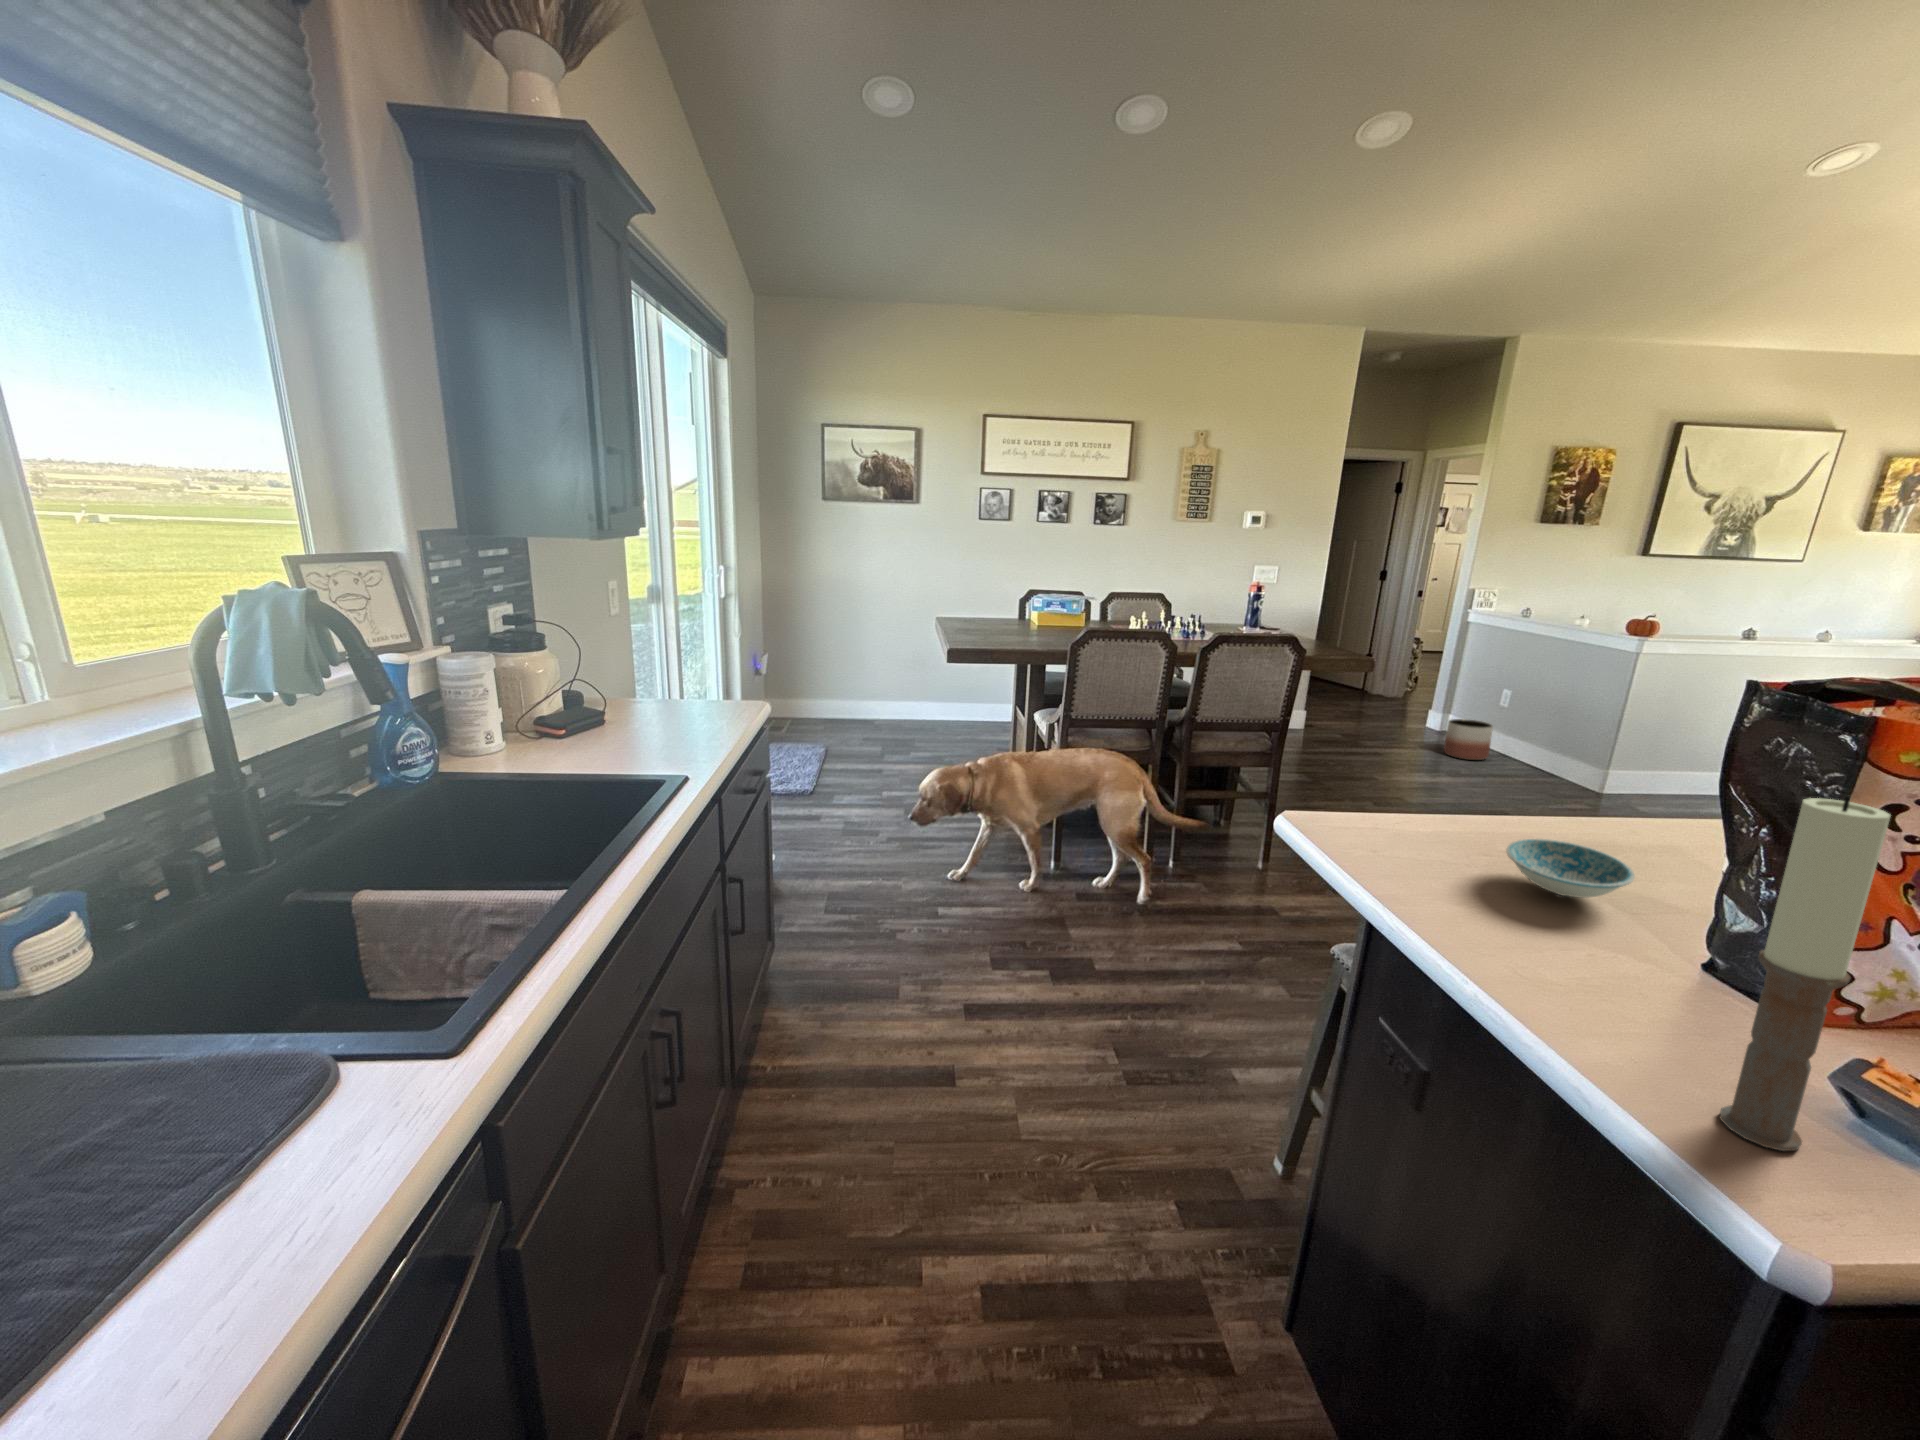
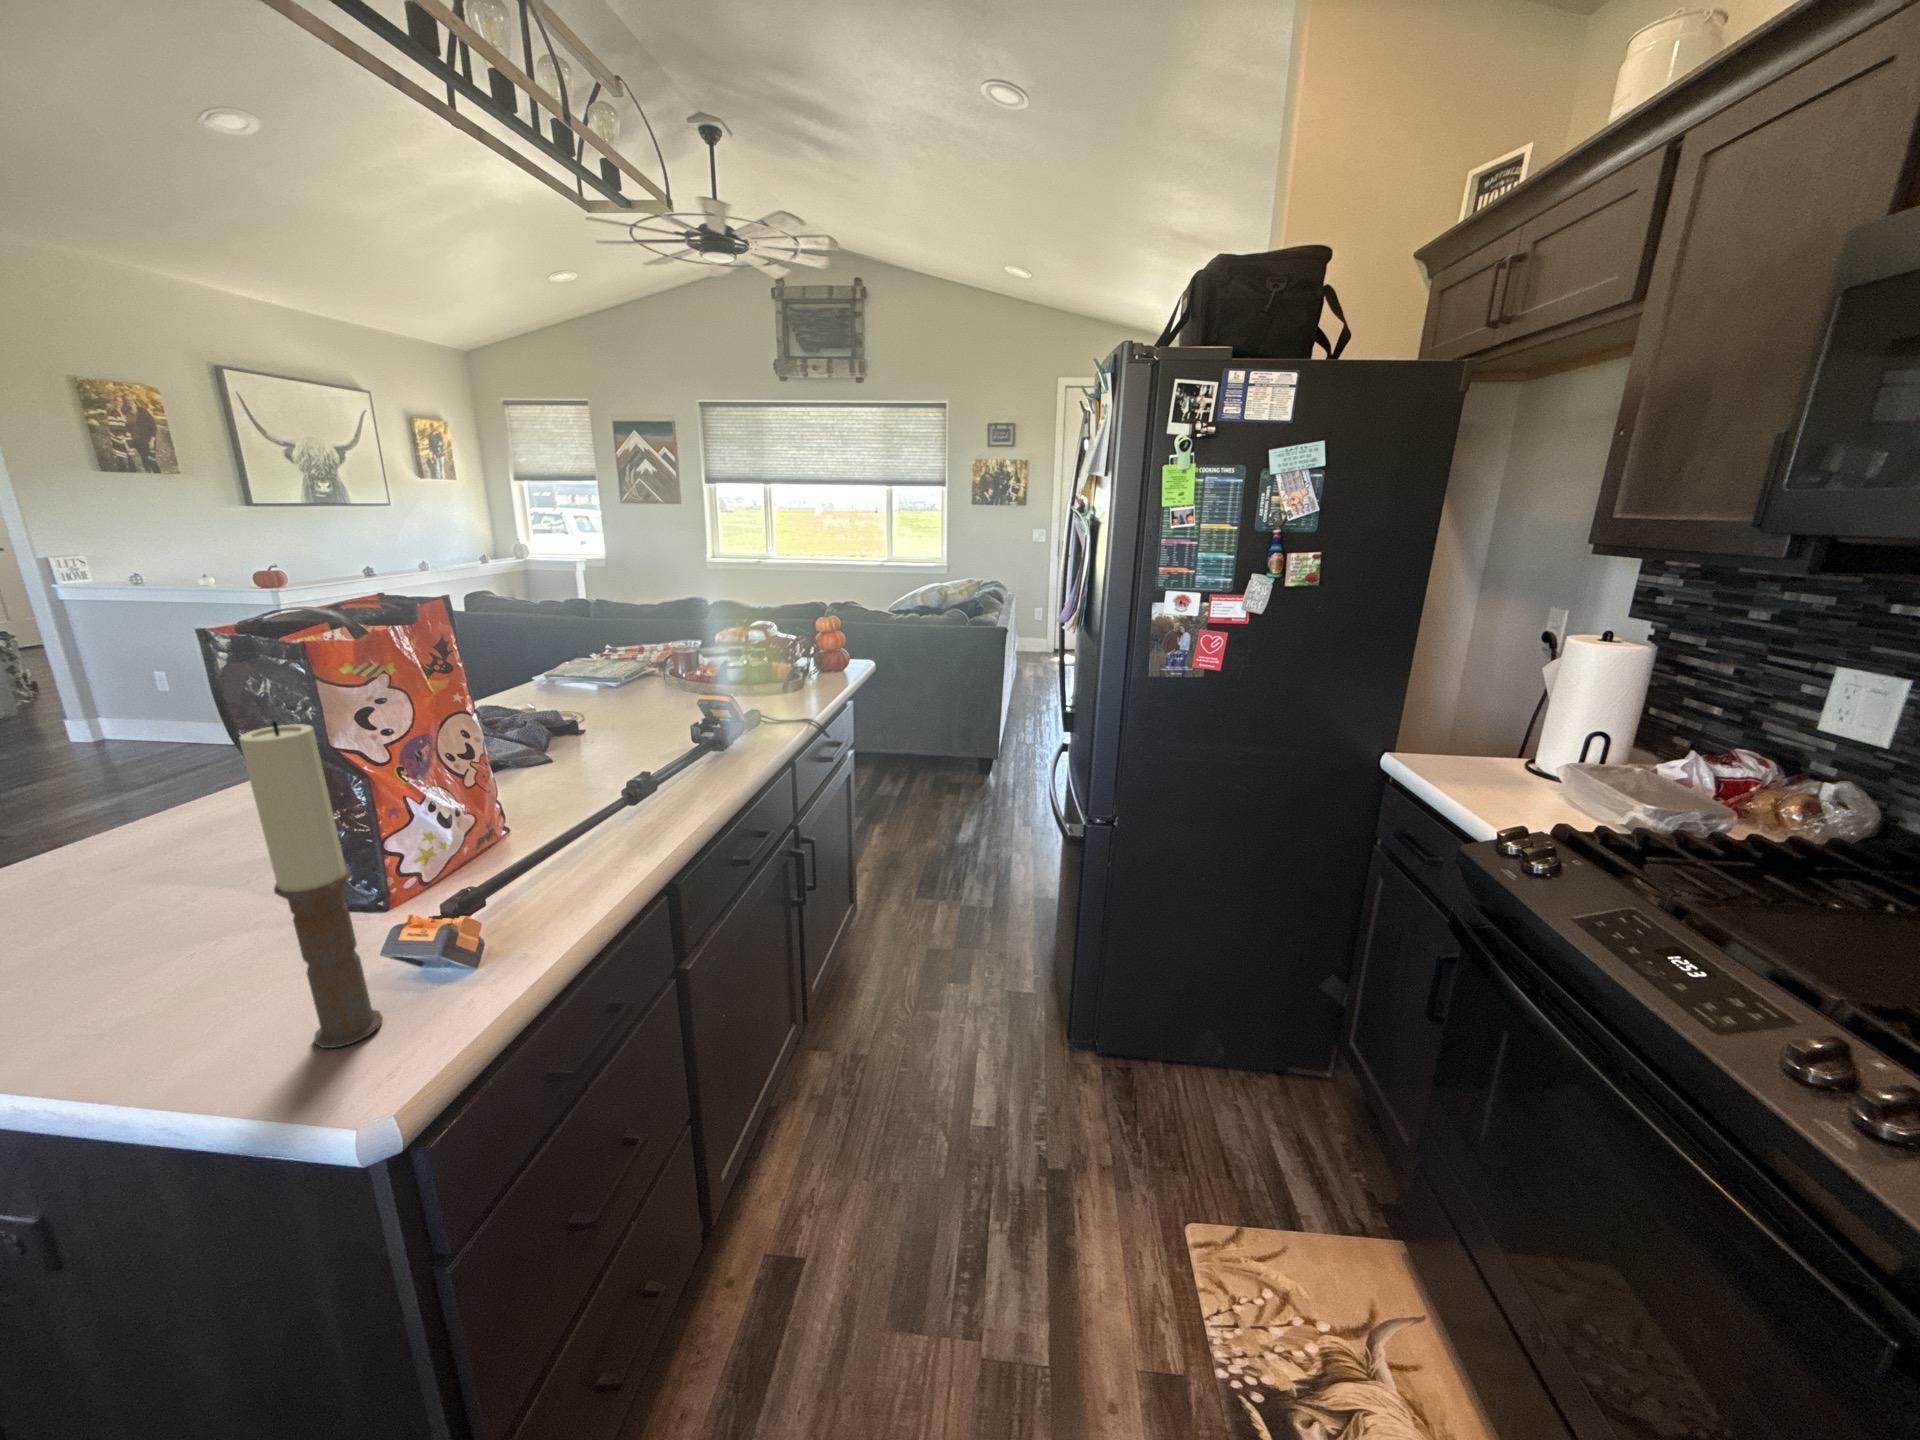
planter: present [1444,719,1493,760] -> none [77,706,155,757]
ceramic bowl: present [1506,839,1635,898] -> none [51,829,222,900]

